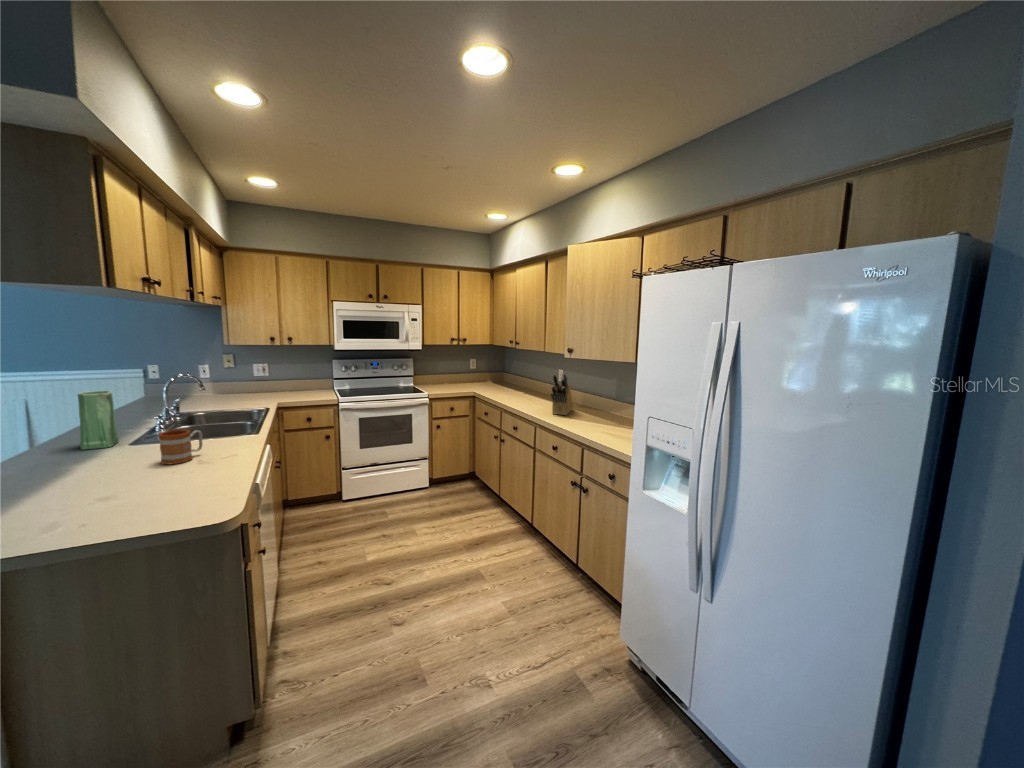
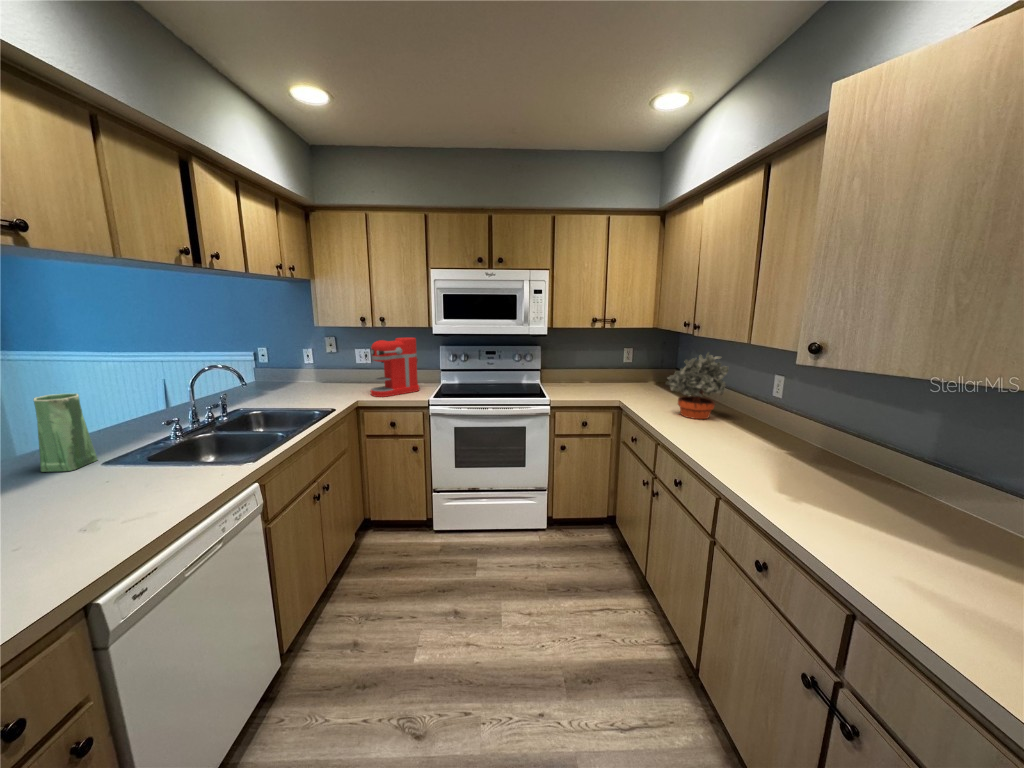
coffee maker: none [284,353,323,399] -> present [371,337,420,397]
potted plant: none [503,358,536,398] -> present [666,353,728,419]
knife block: present [551,374,573,415] -> none [757,396,806,481]
mug: present [159,430,202,464] -> none [32,470,121,531]

